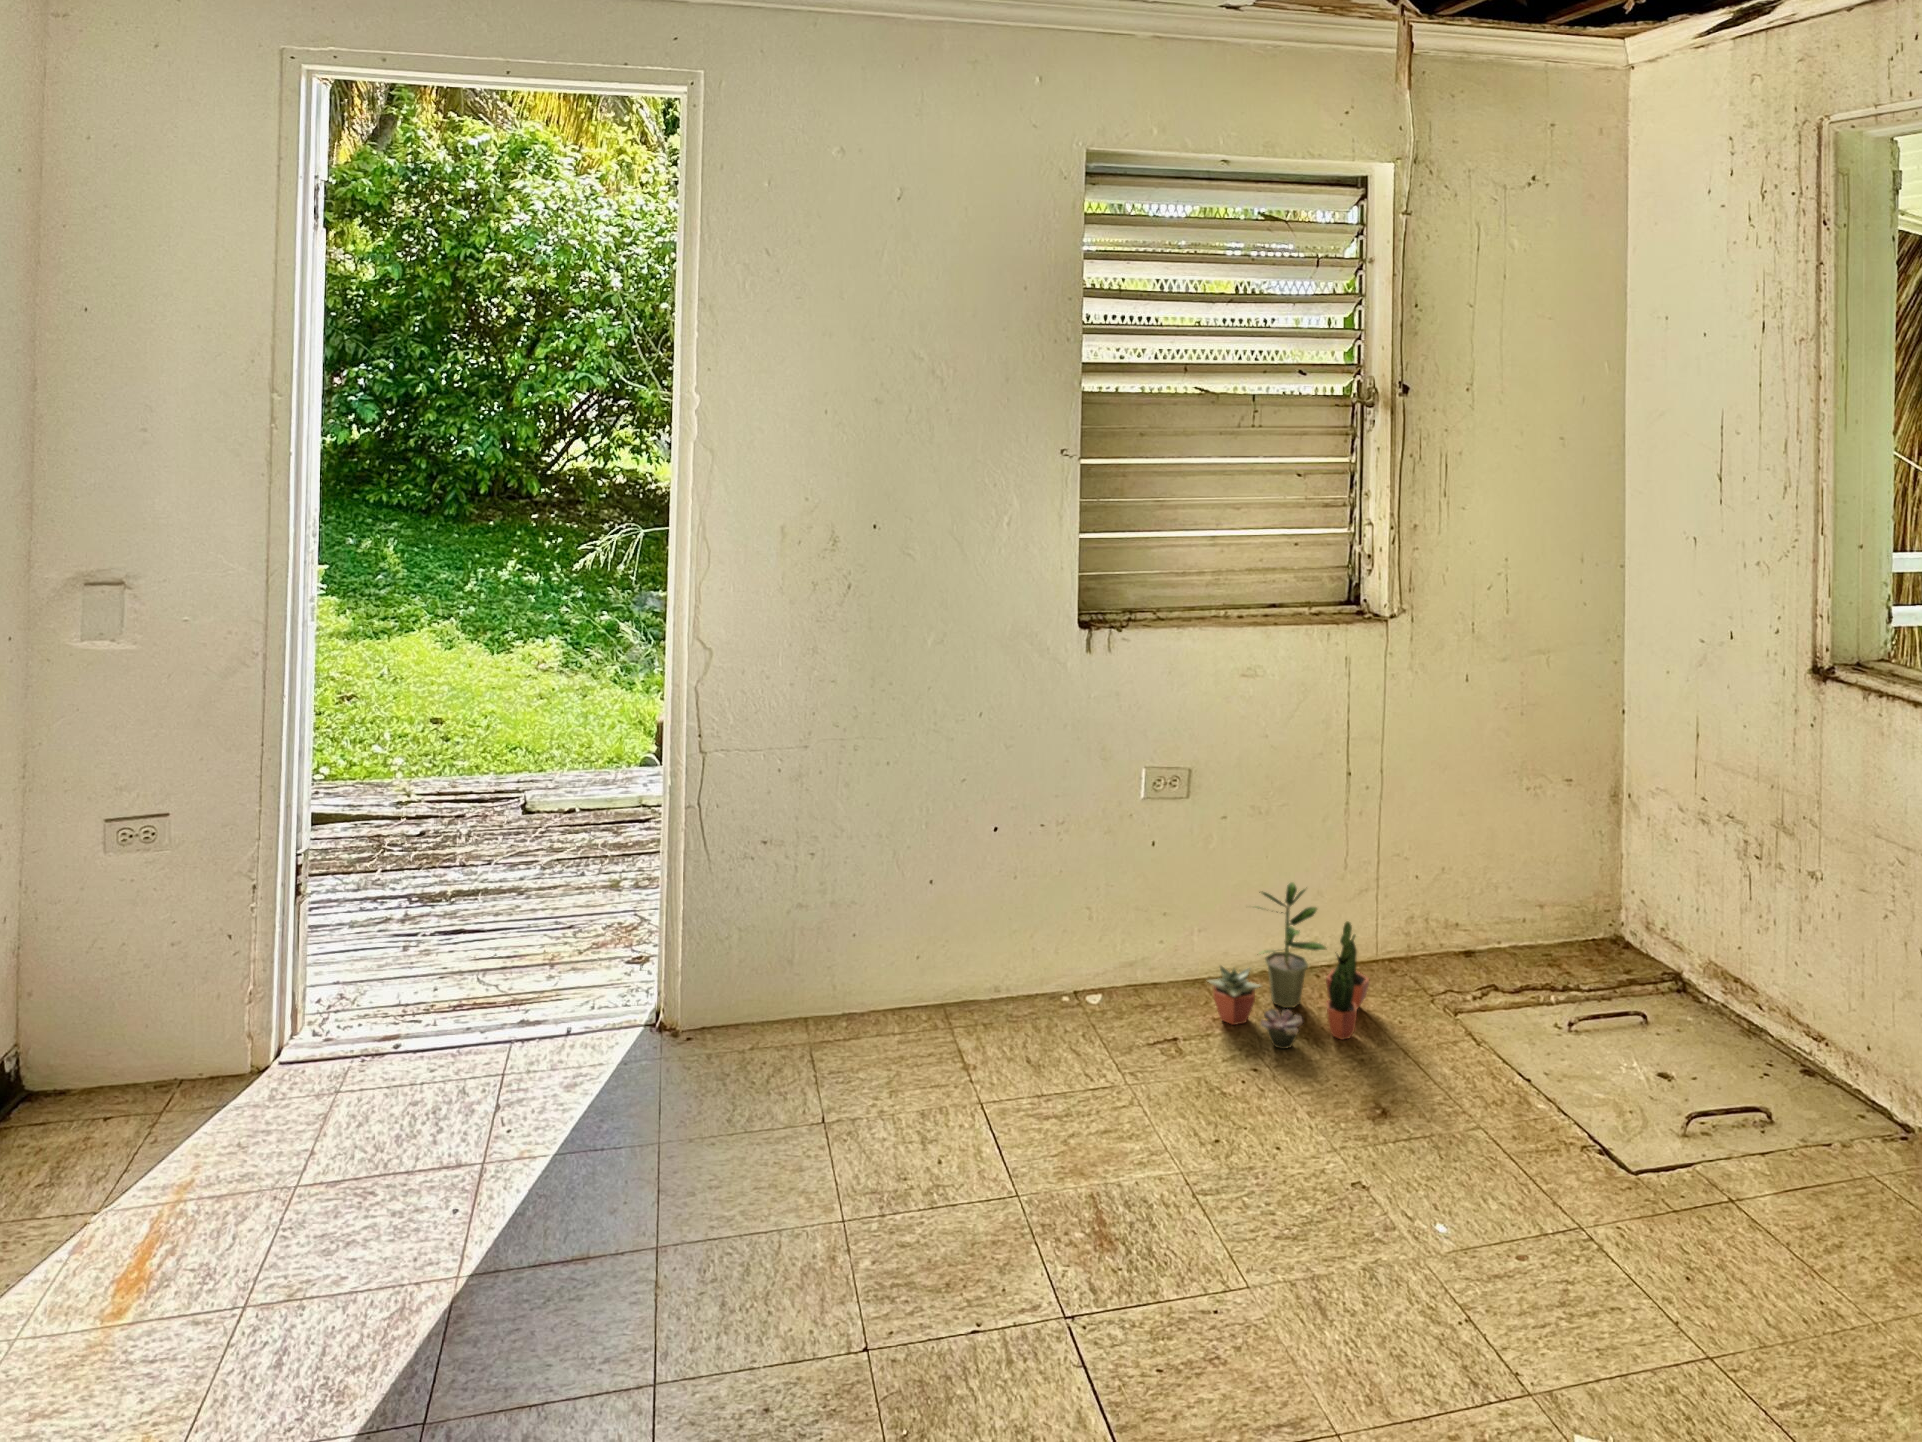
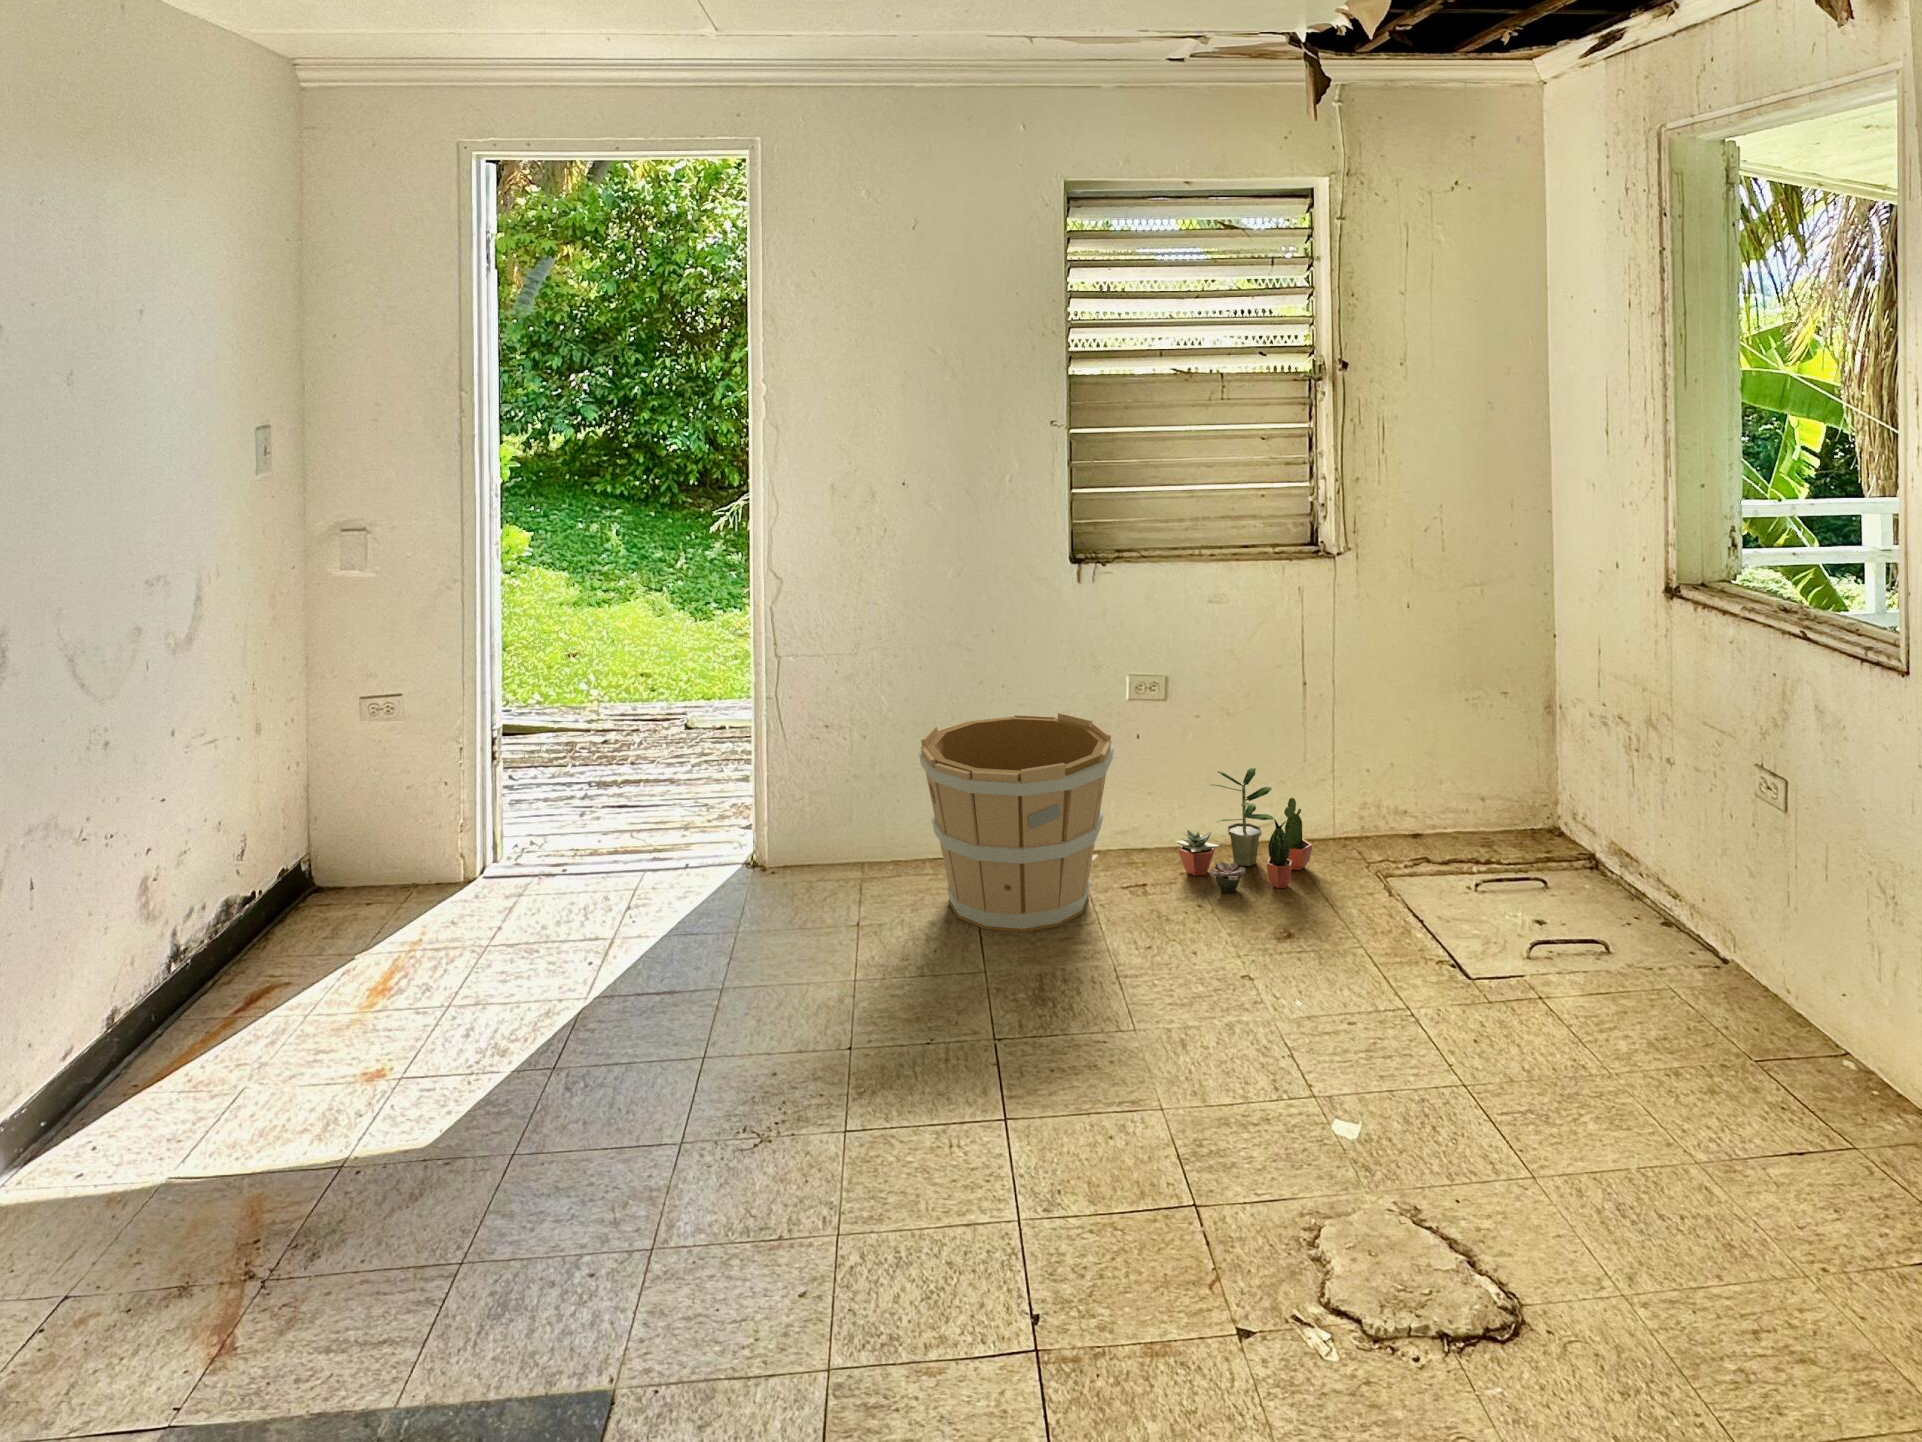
wooden bucket: none [903,822,1154,1125] -> present [919,713,1114,932]

